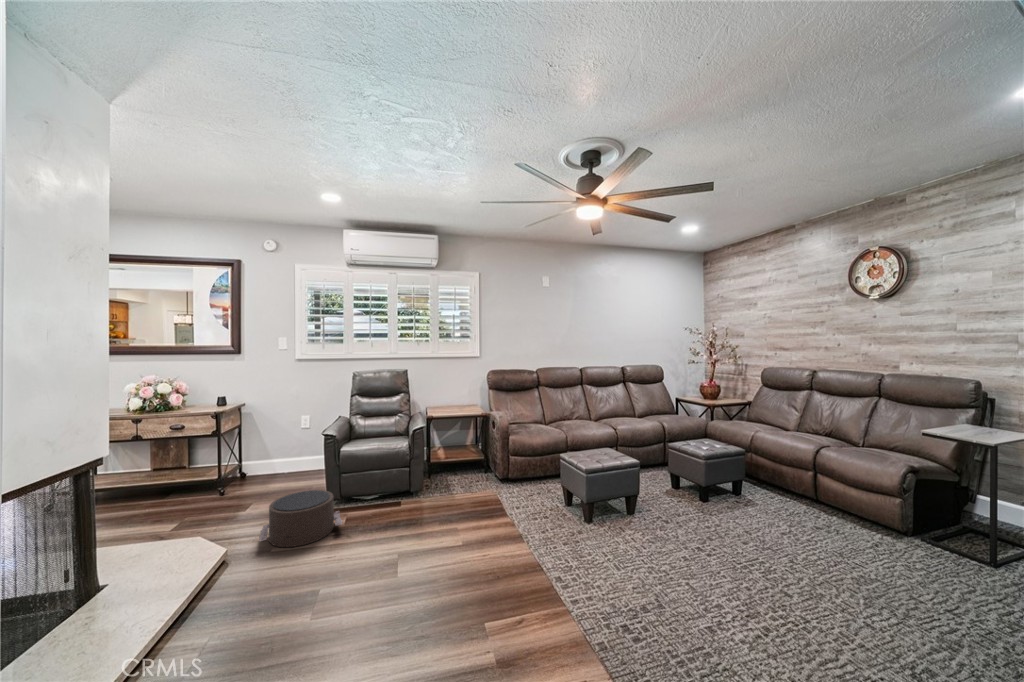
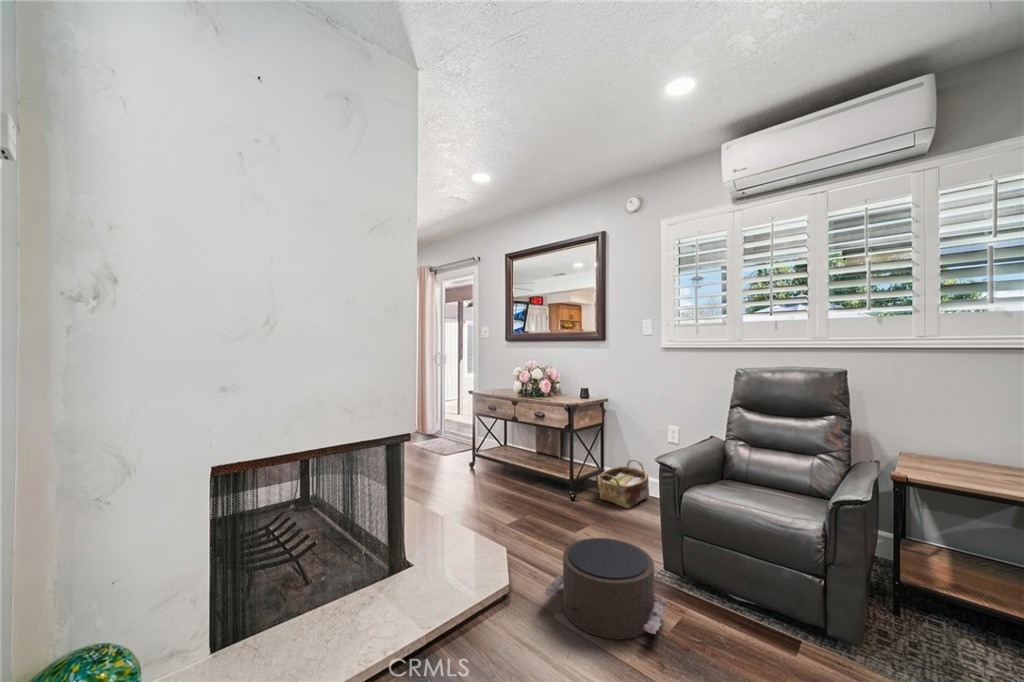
woven basket: none [243,448,286,486] -> present [598,460,649,508]

